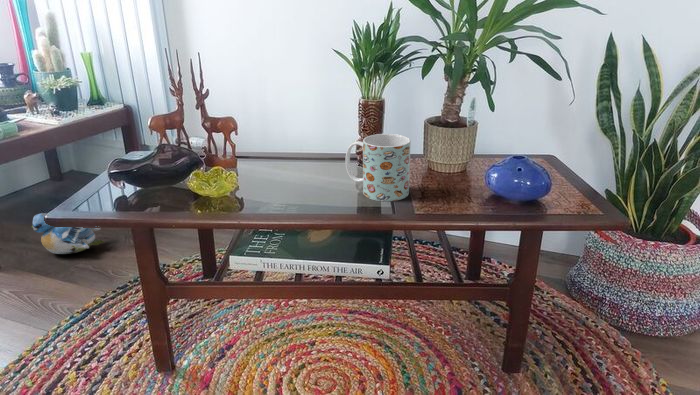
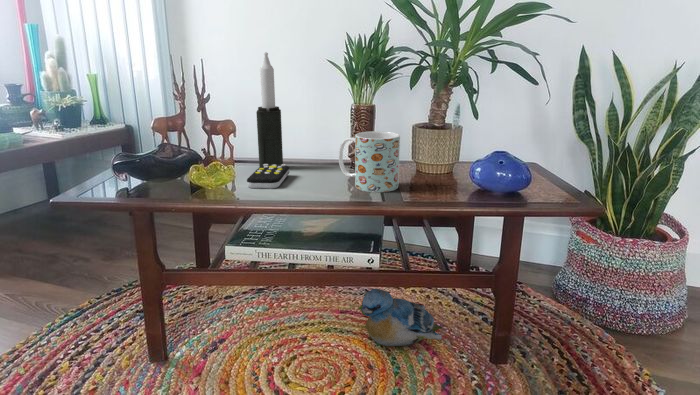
candle: none [258,44,287,168] -> present [256,52,283,166]
remote control: none [249,165,294,197] -> present [247,164,289,189]
plush toy: present [31,213,104,254] -> present [359,289,442,346]

